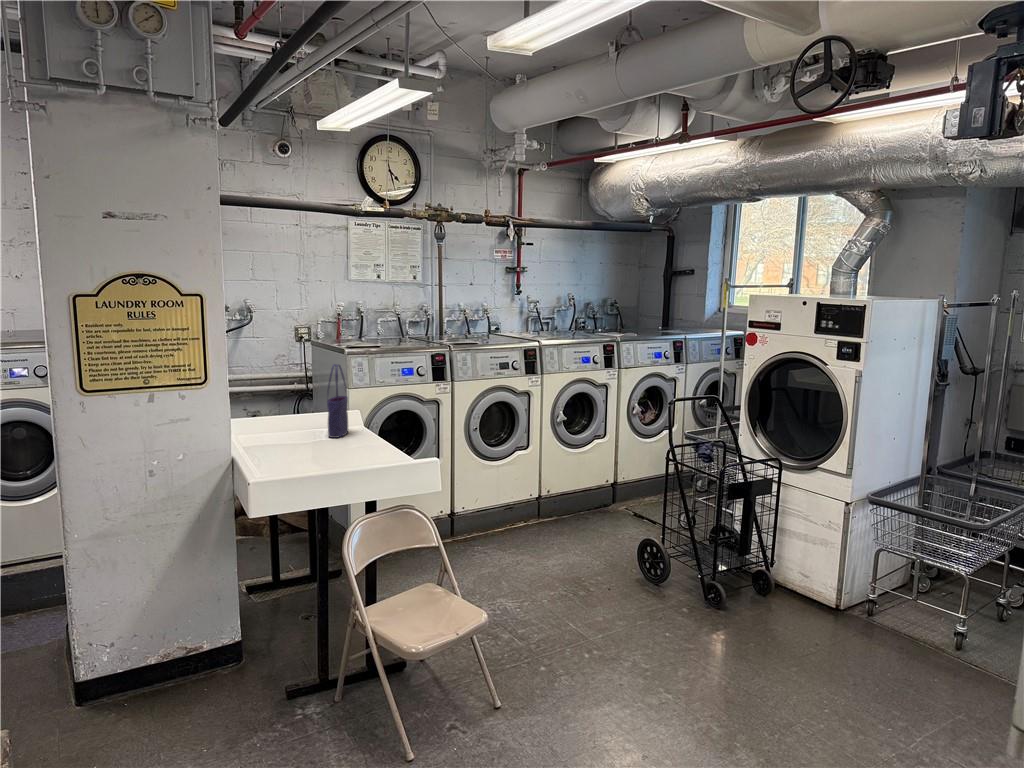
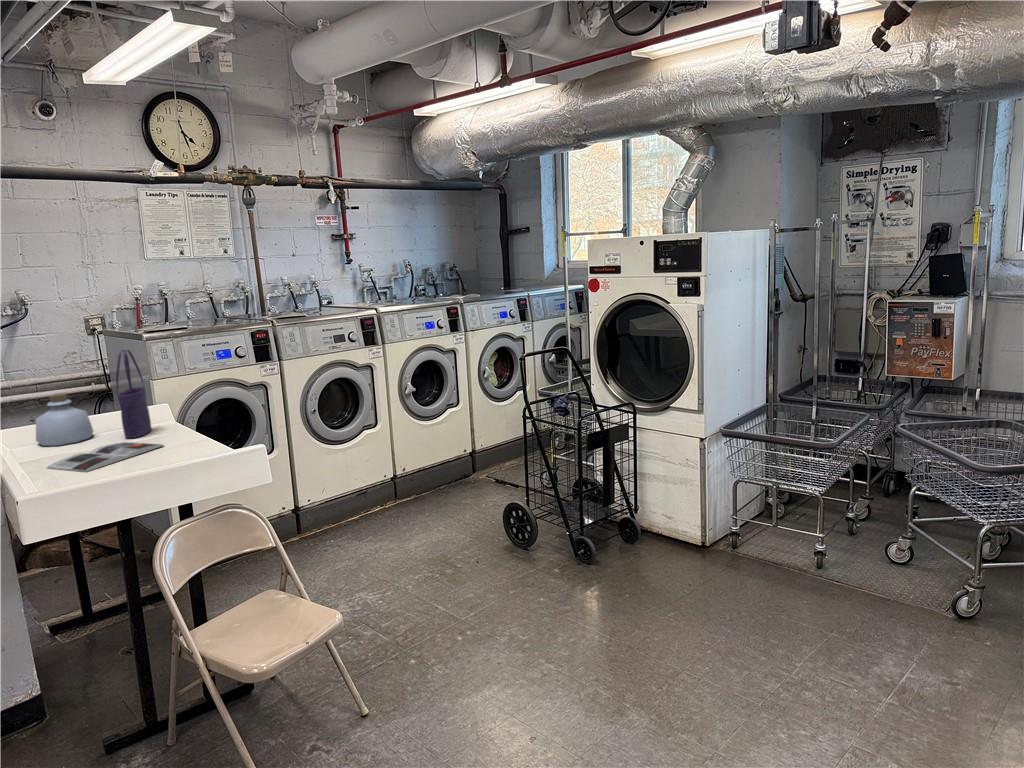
bottle: none [262,394,304,437] -> present [36,393,93,446]
magazine: none [272,441,360,463] -> present [47,442,163,472]

